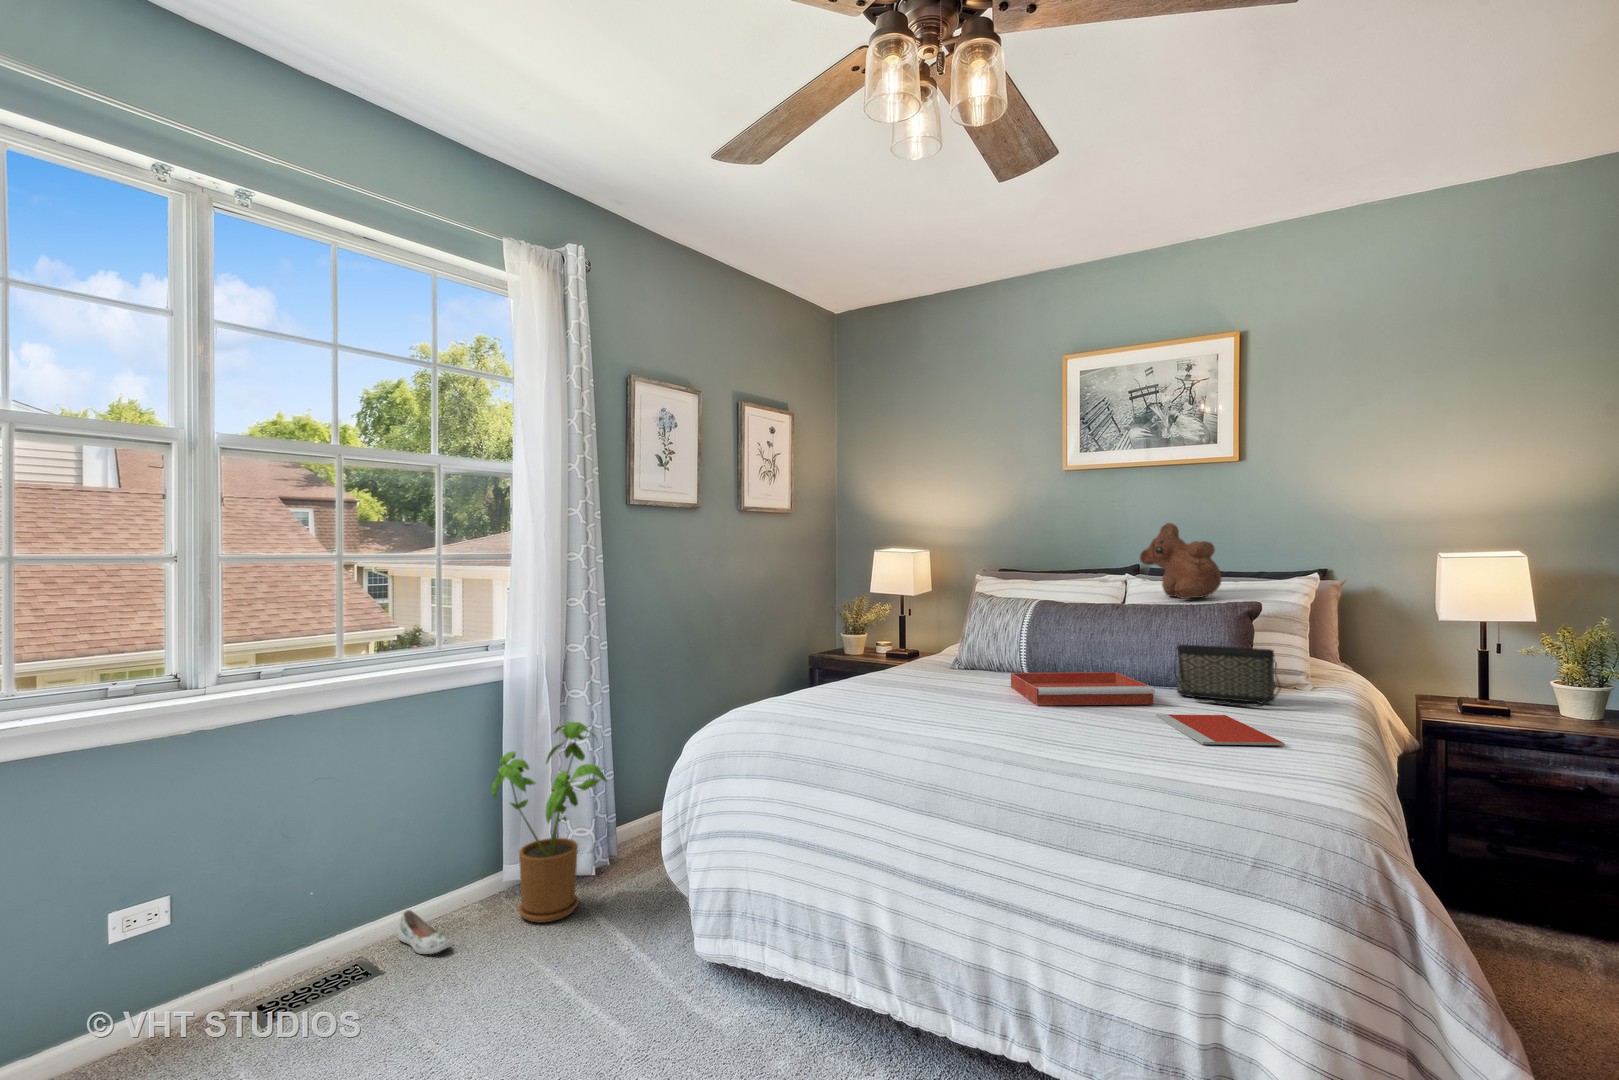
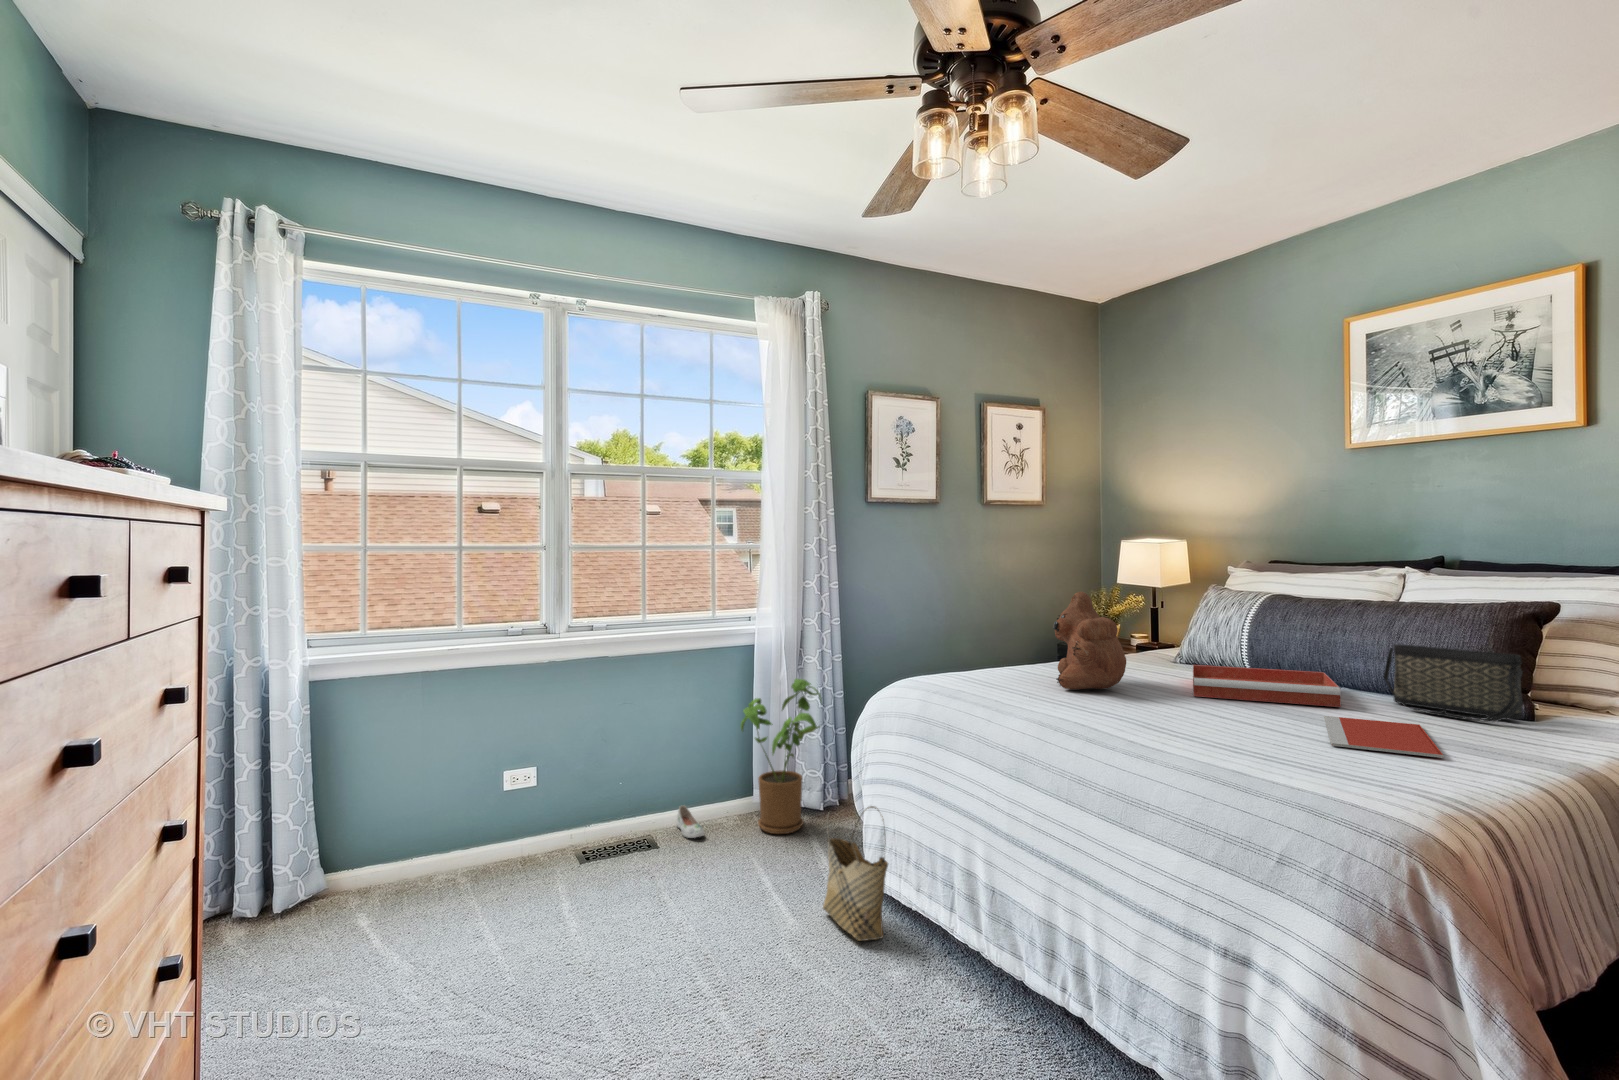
teddy bear: present [1140,523,1221,599] -> present [1053,592,1126,690]
woven basket: none [666,870,760,1039] -> present [823,806,888,941]

